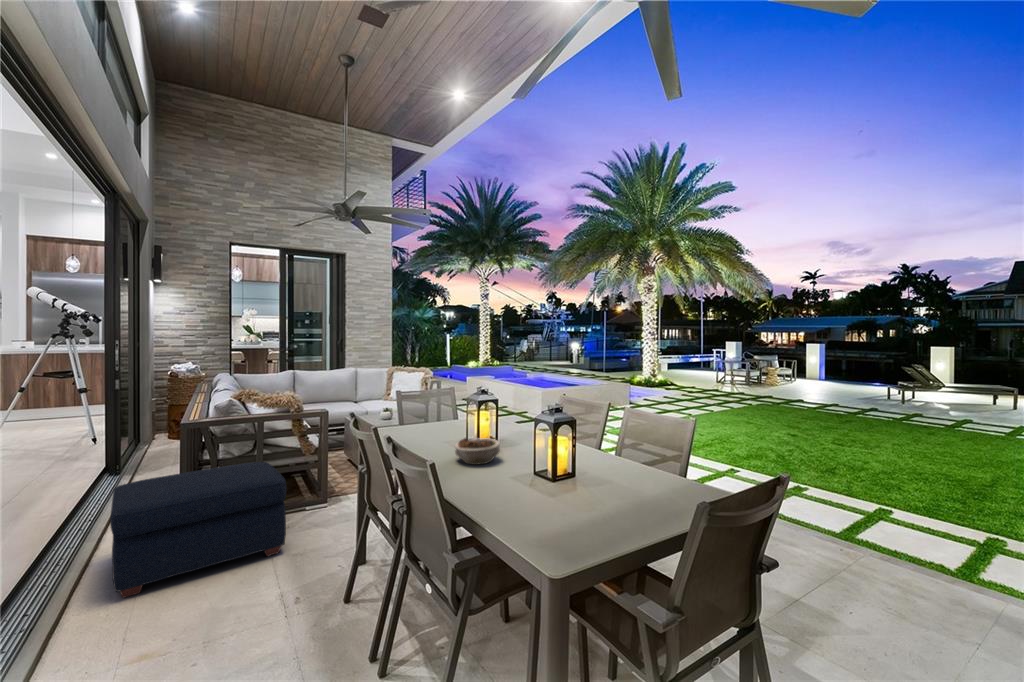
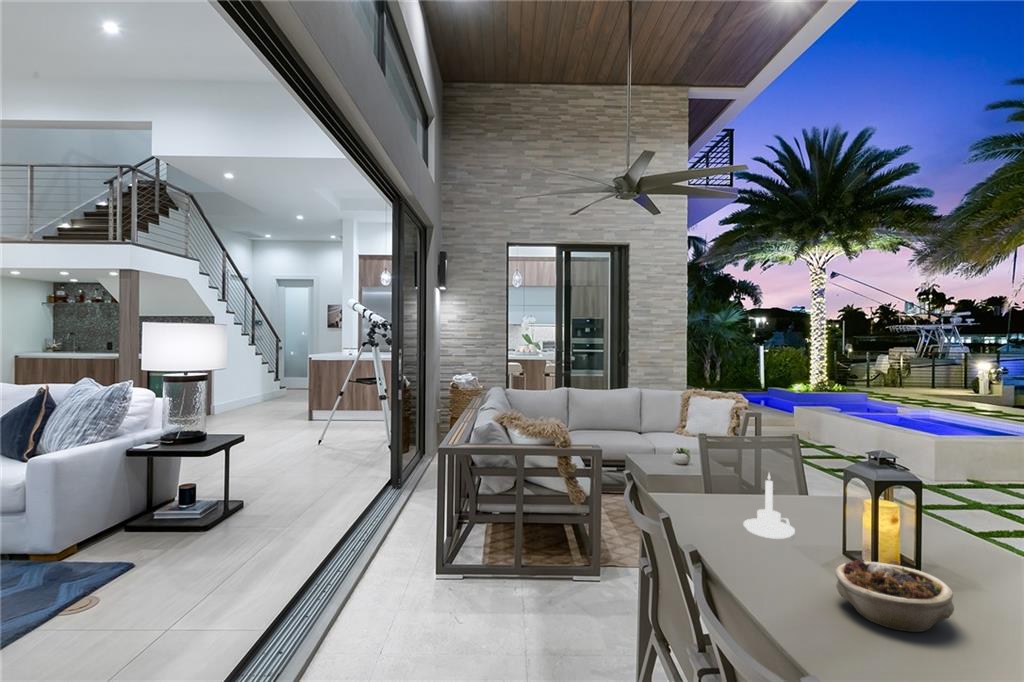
candle holder: none [417,405,444,441] -> present [744,474,795,539]
ottoman: present [110,462,287,598] -> none [362,508,545,655]

